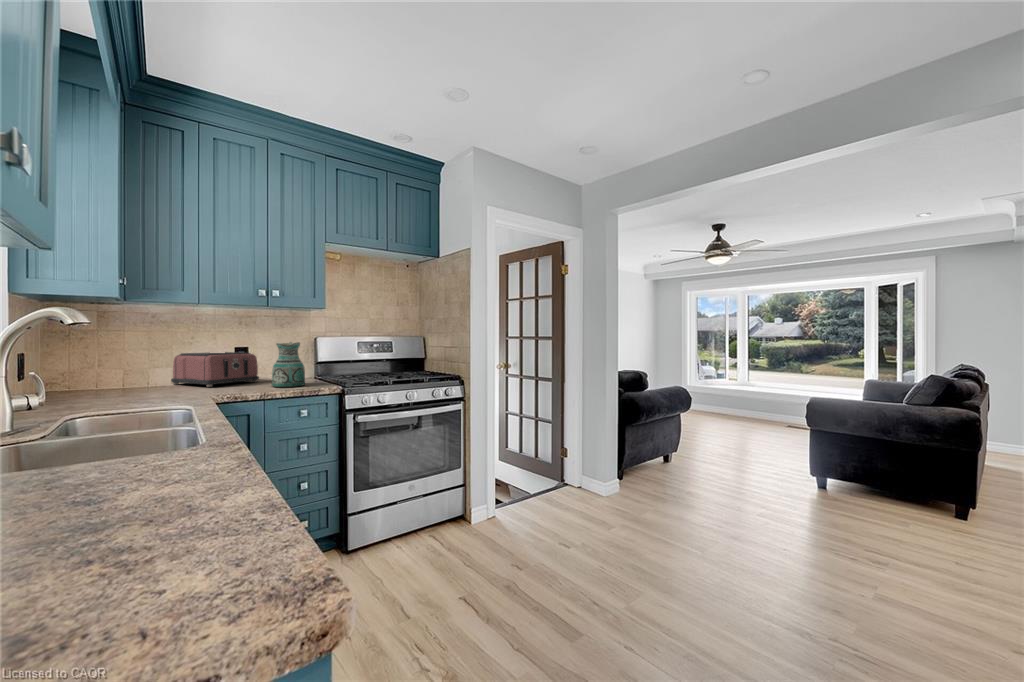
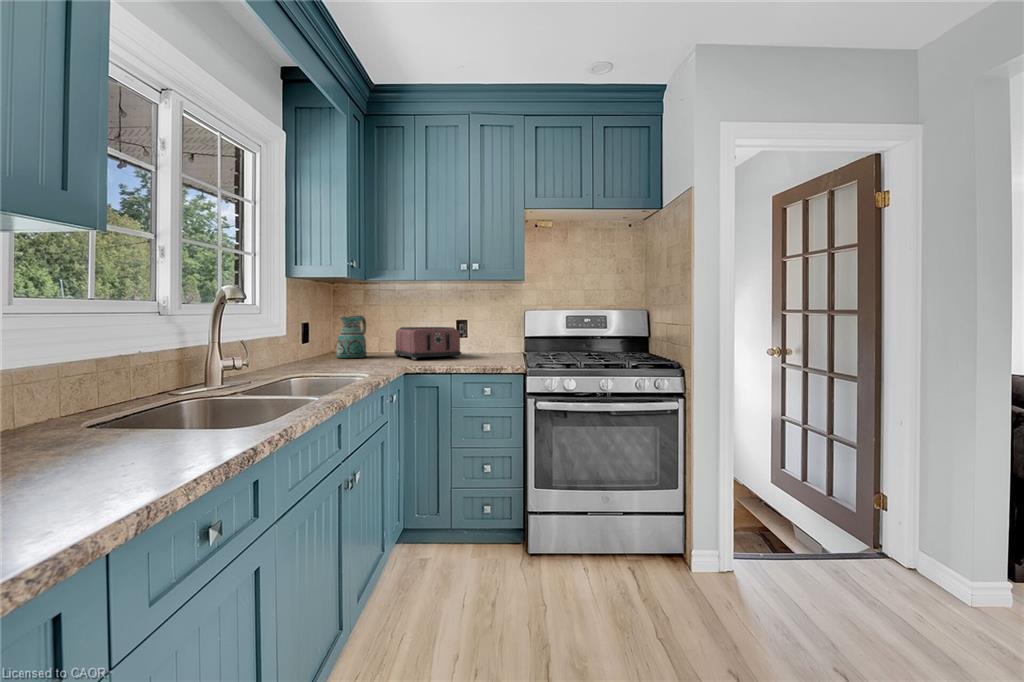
ceramic pitcher: present [272,342,305,387] -> present [337,315,367,358]

